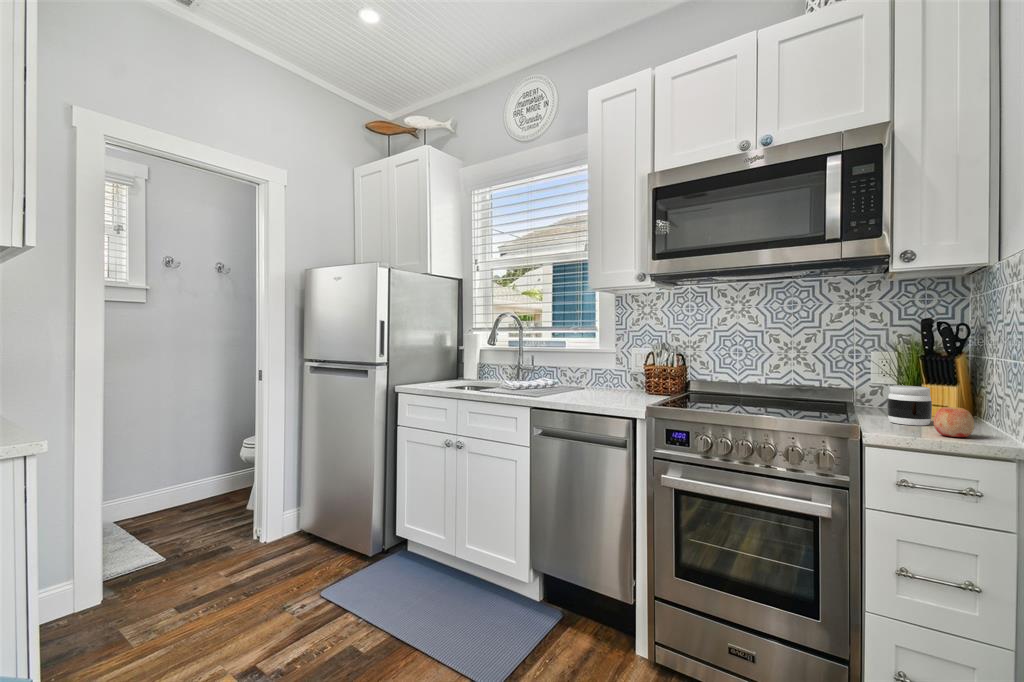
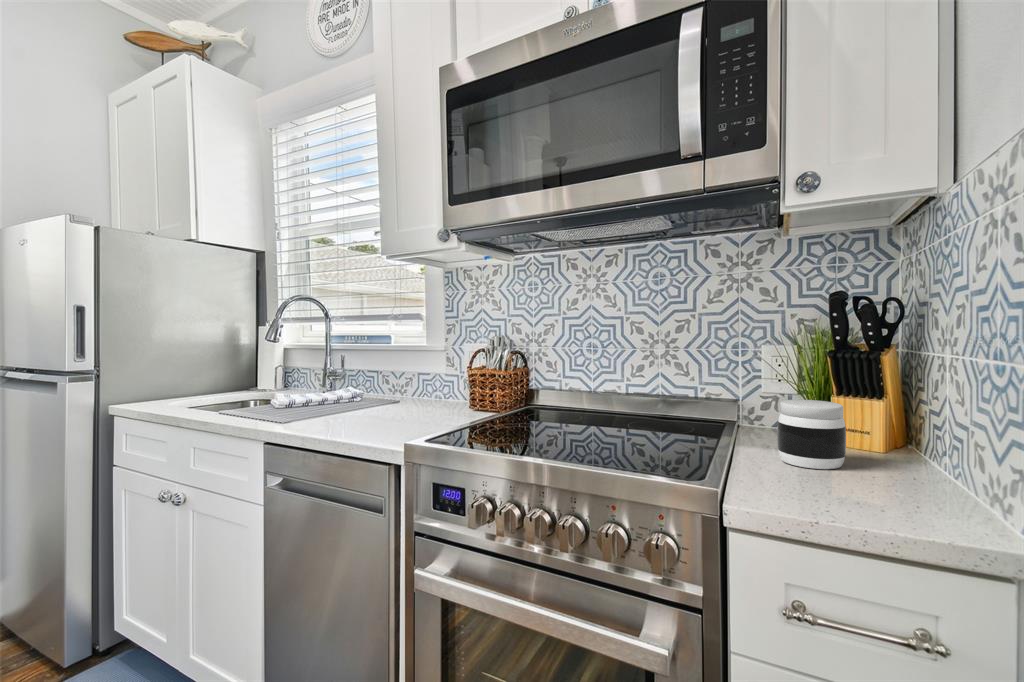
apple: present [933,407,974,437] -> none [849,449,924,510]

